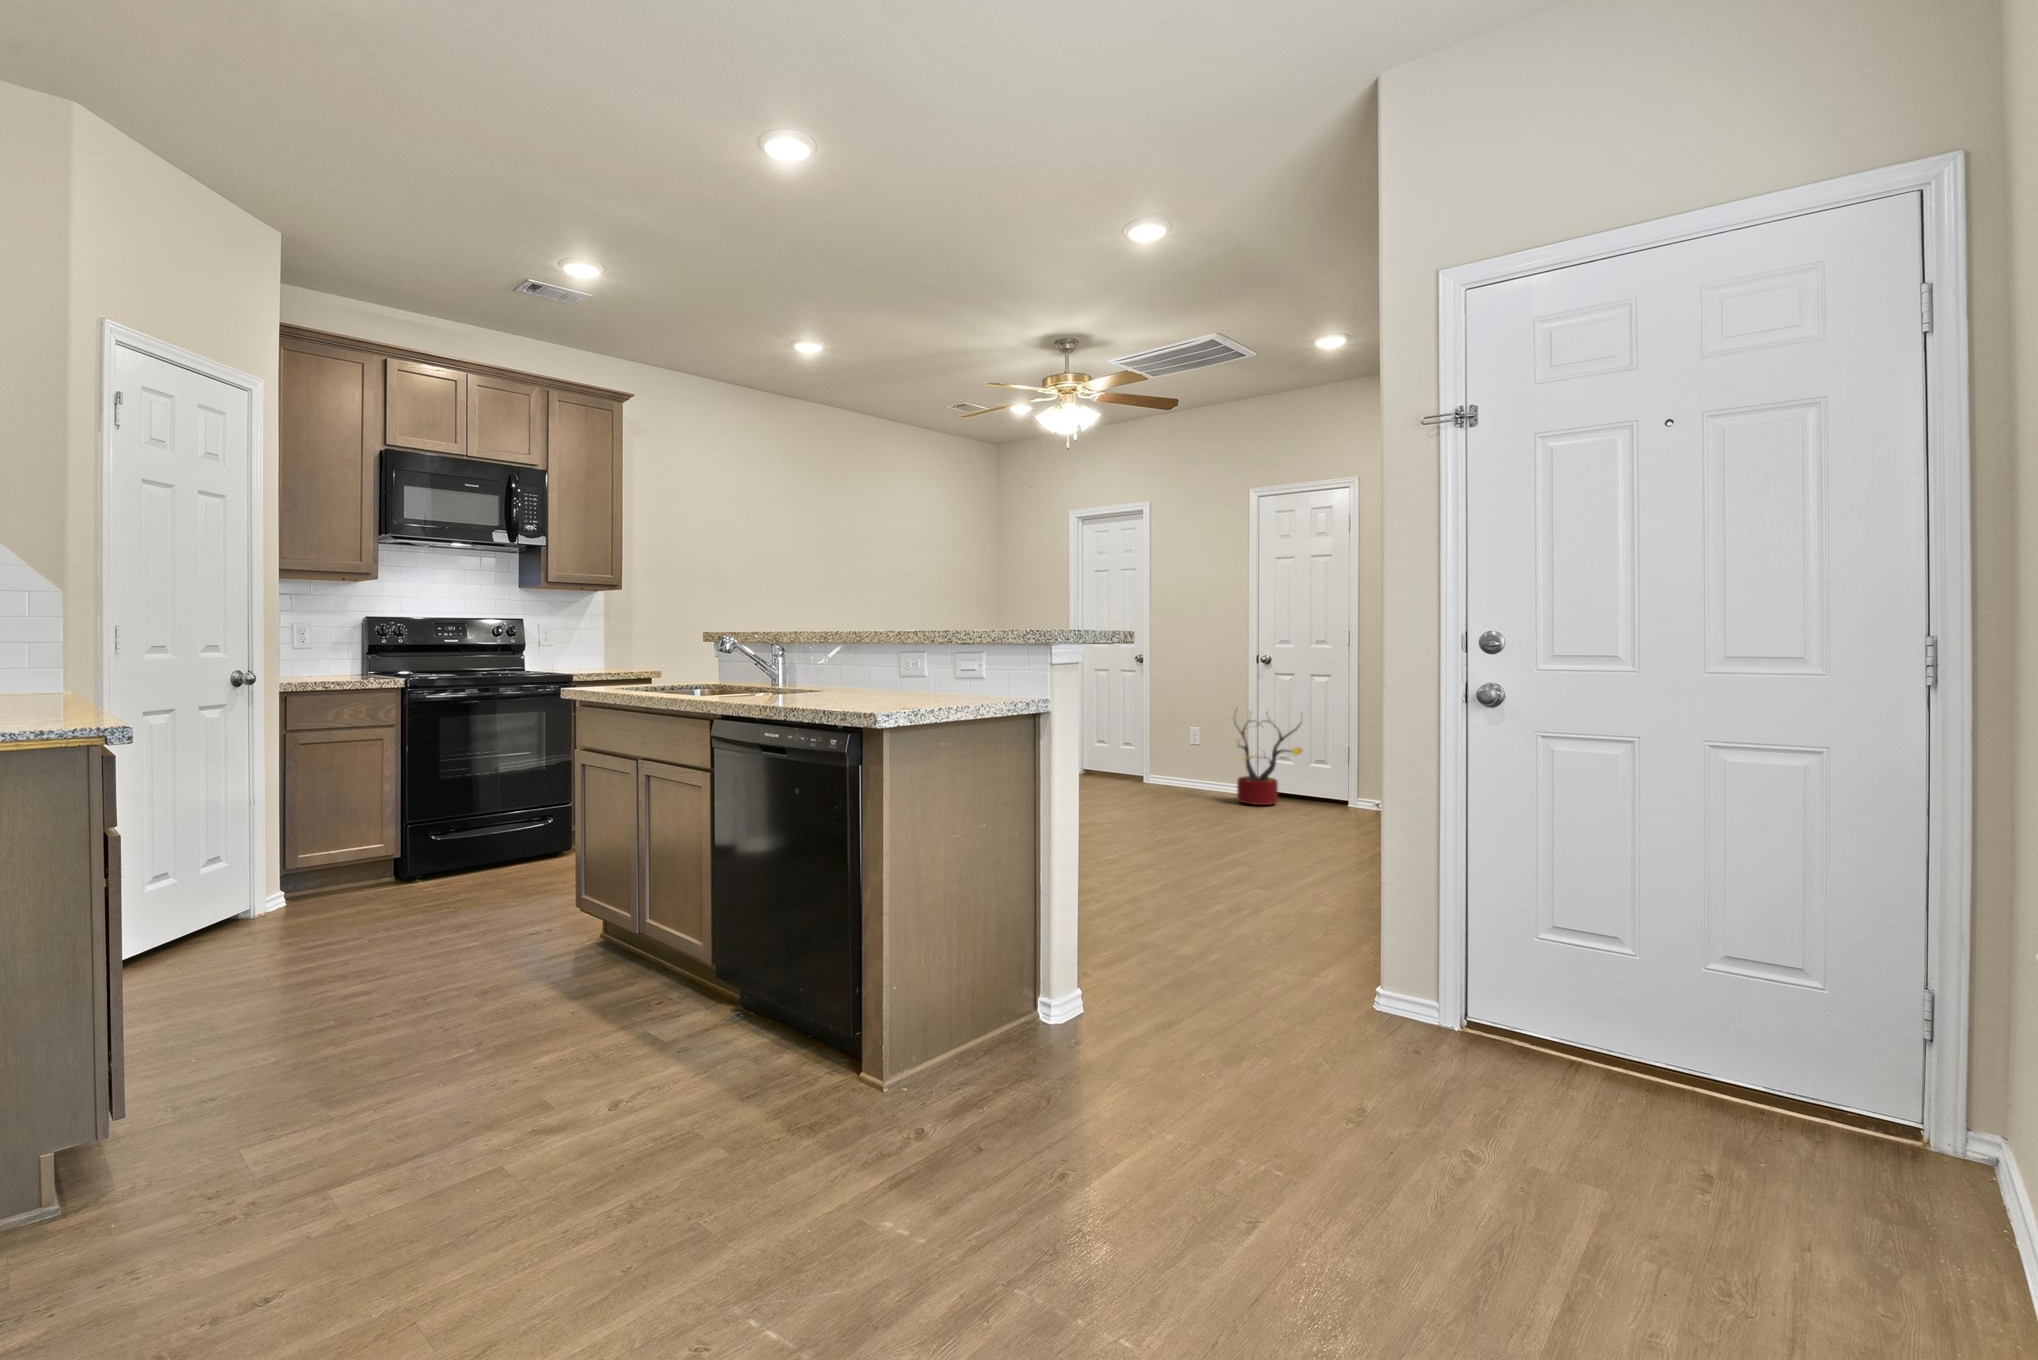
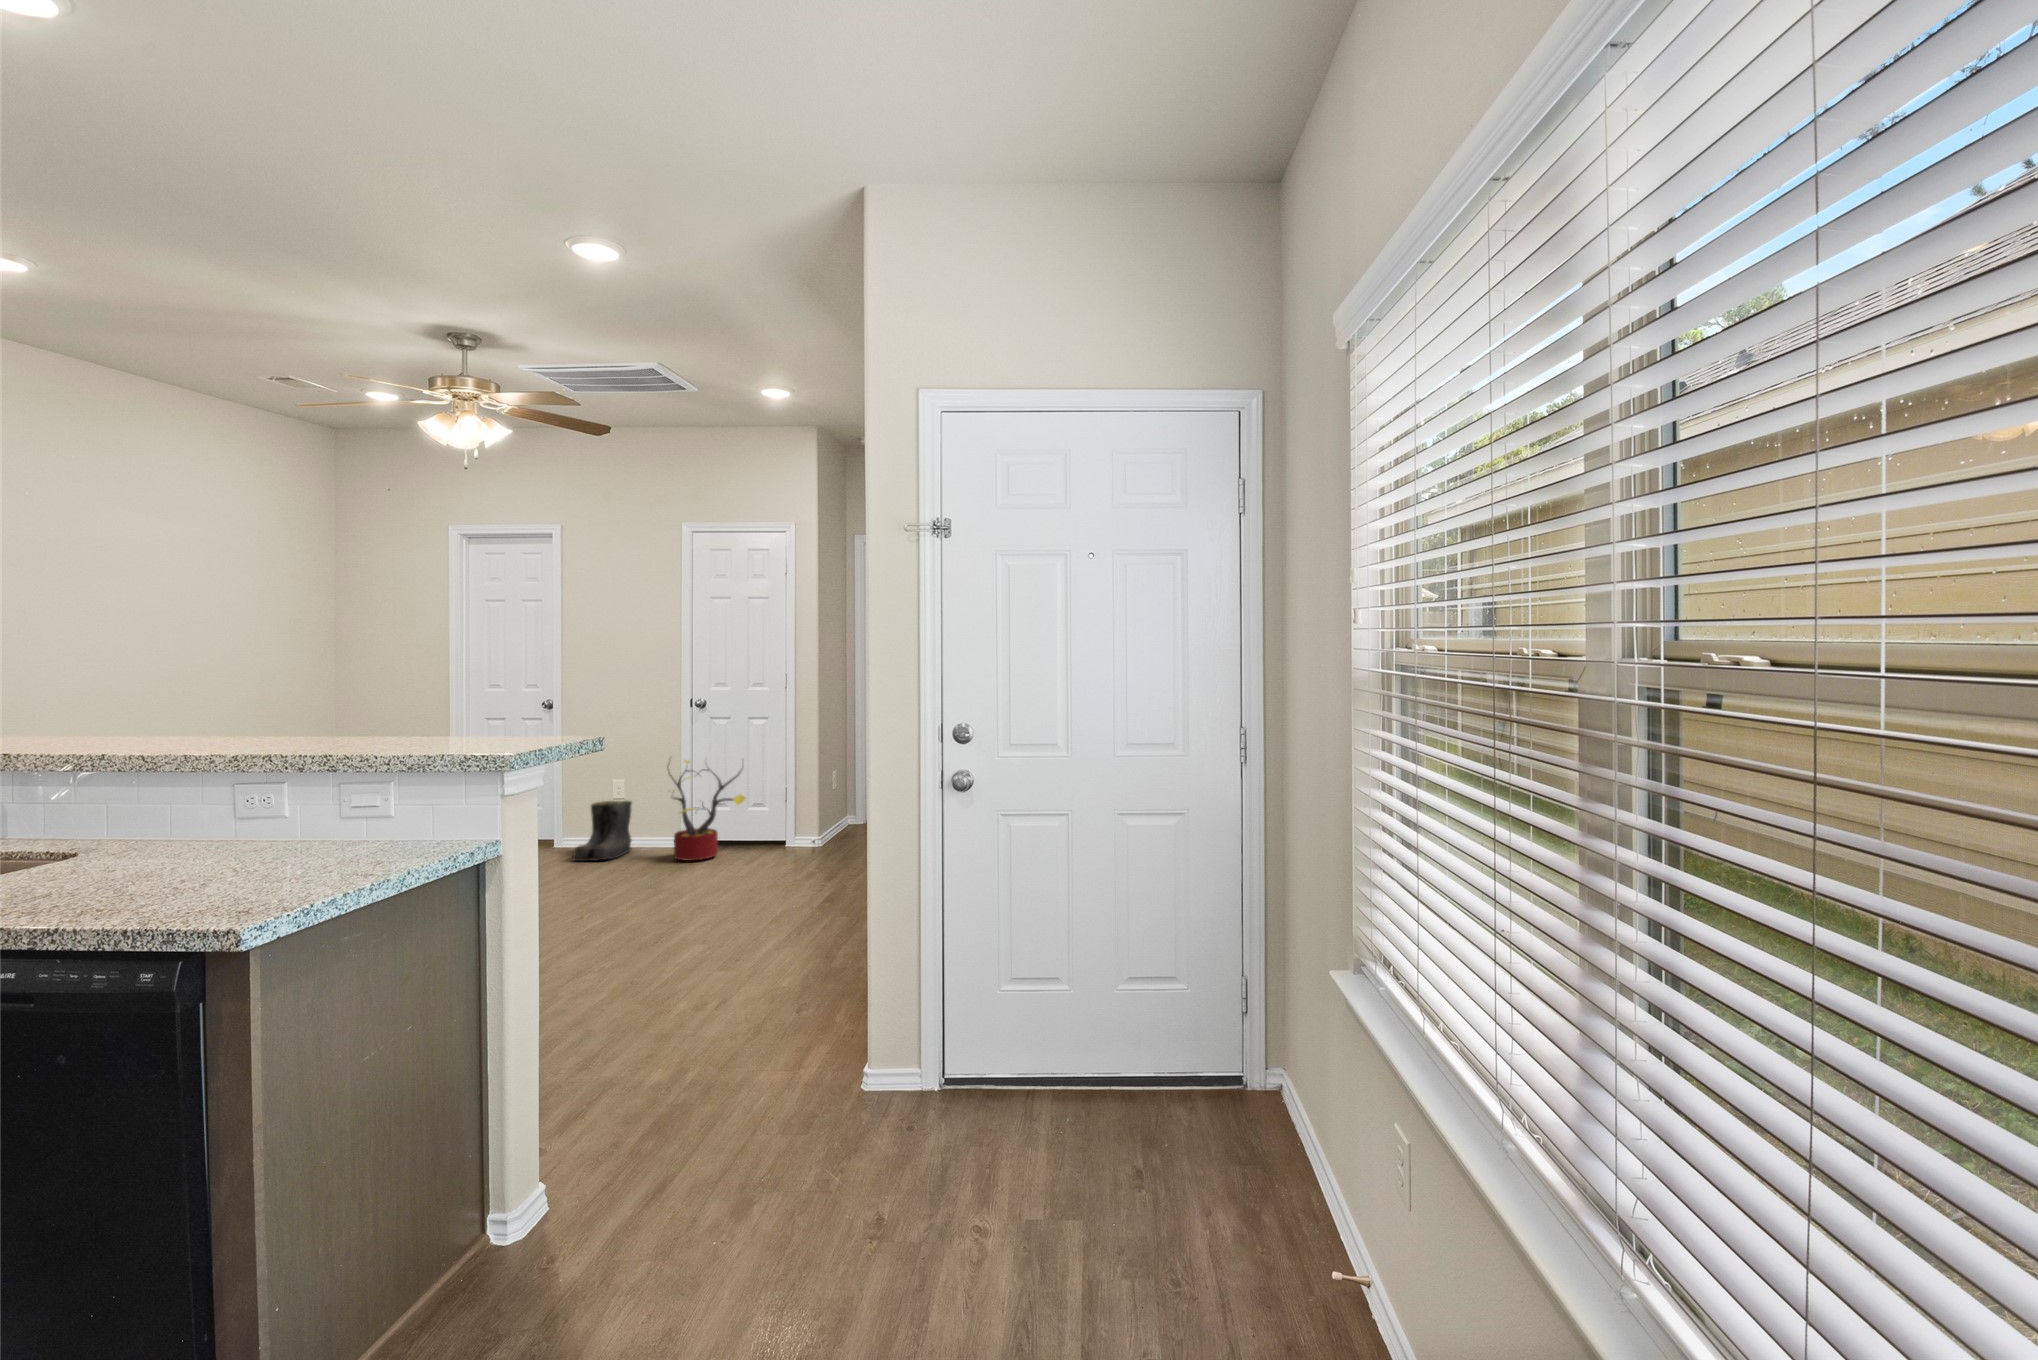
boots: none [1153,744,1205,795] -> present [573,801,632,861]

